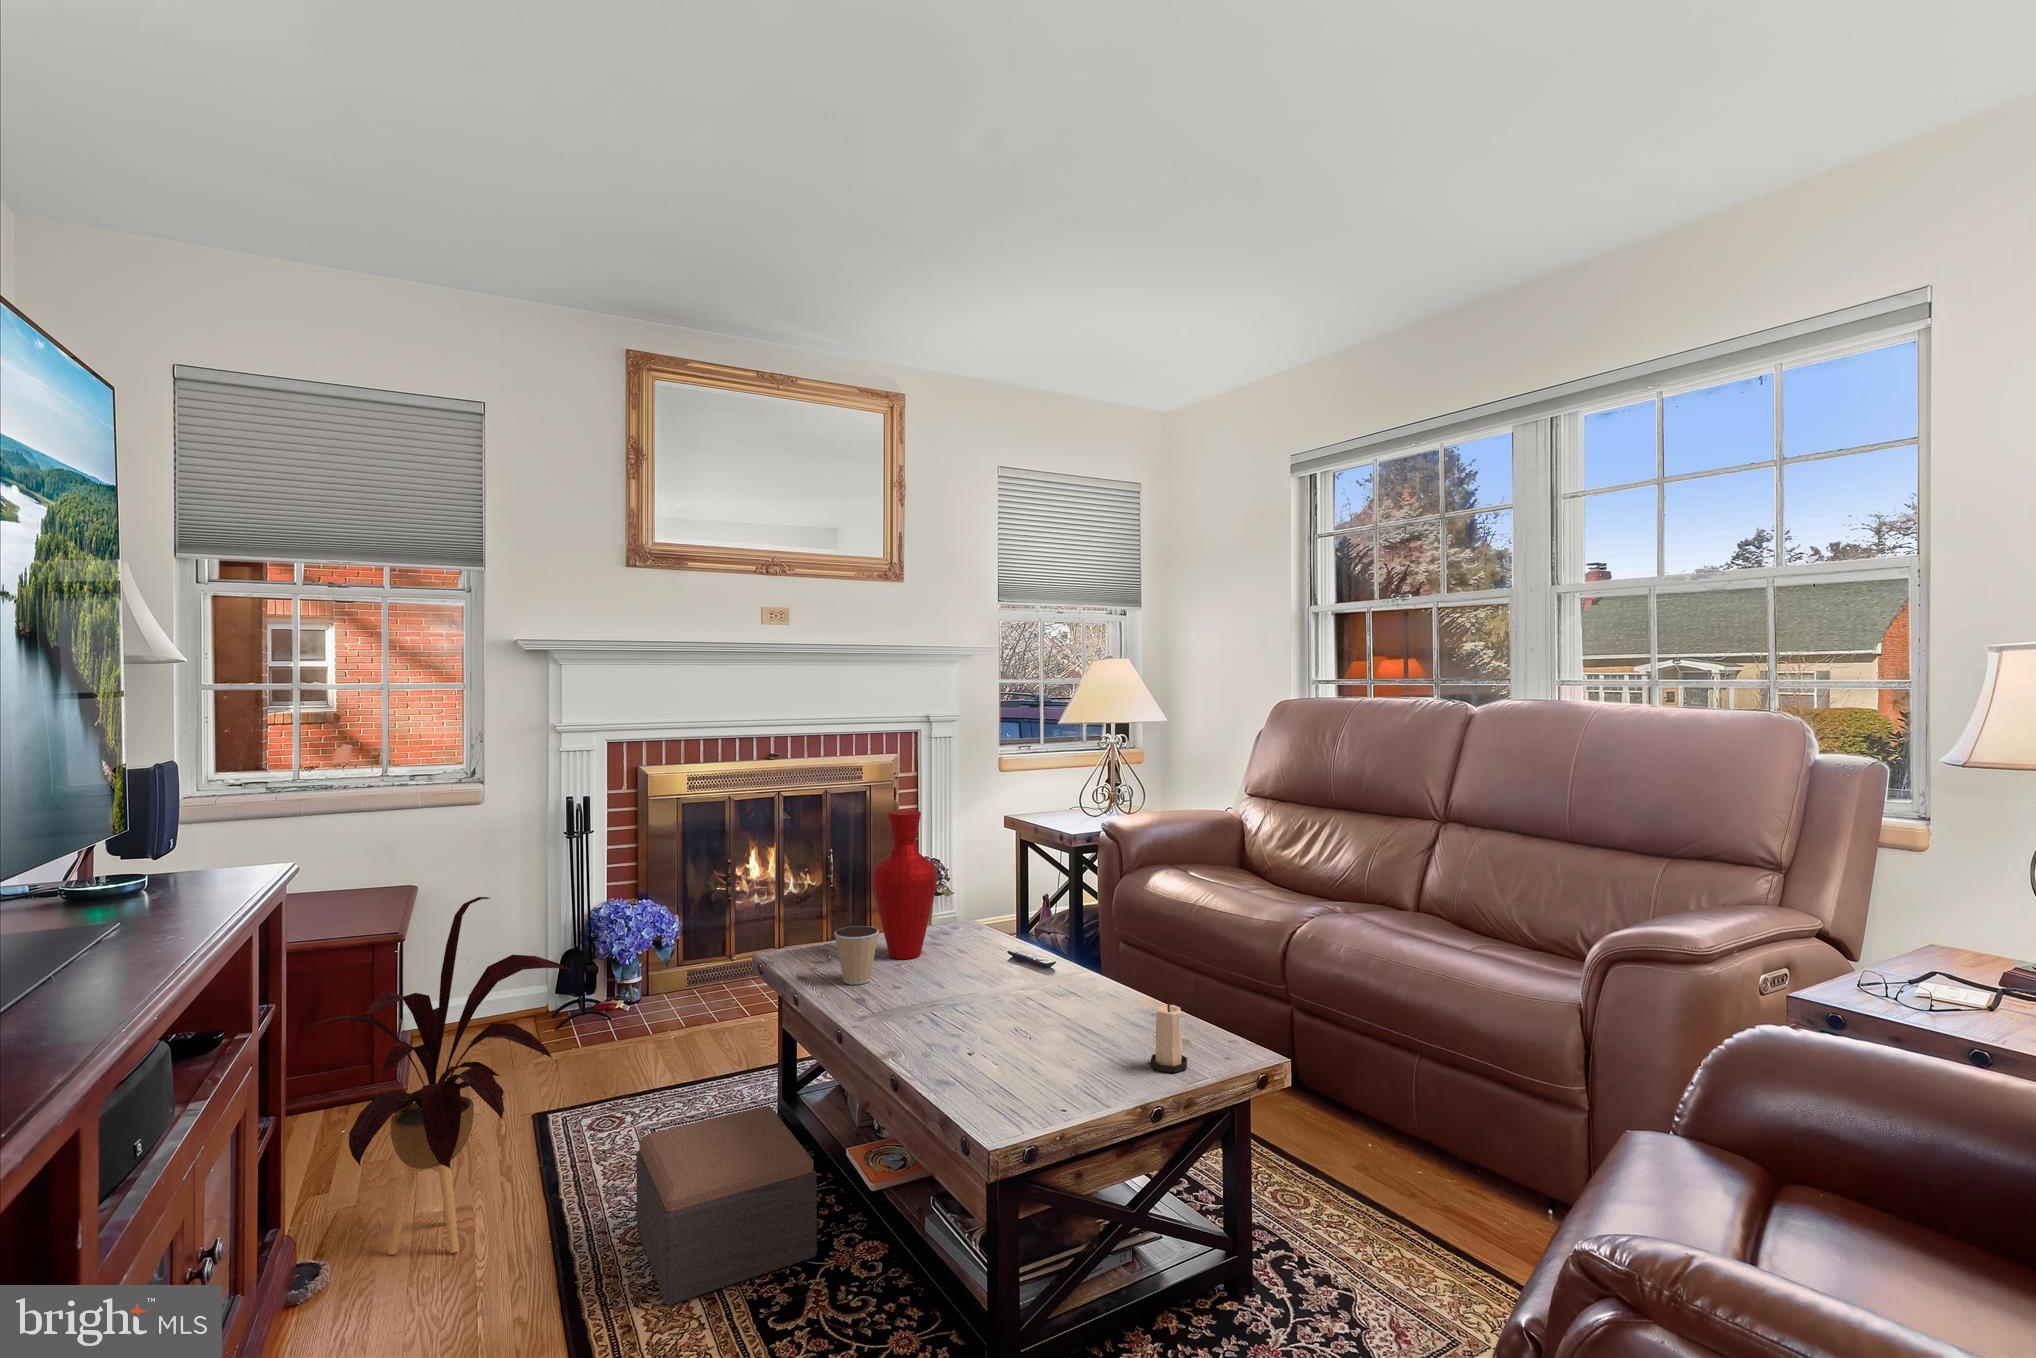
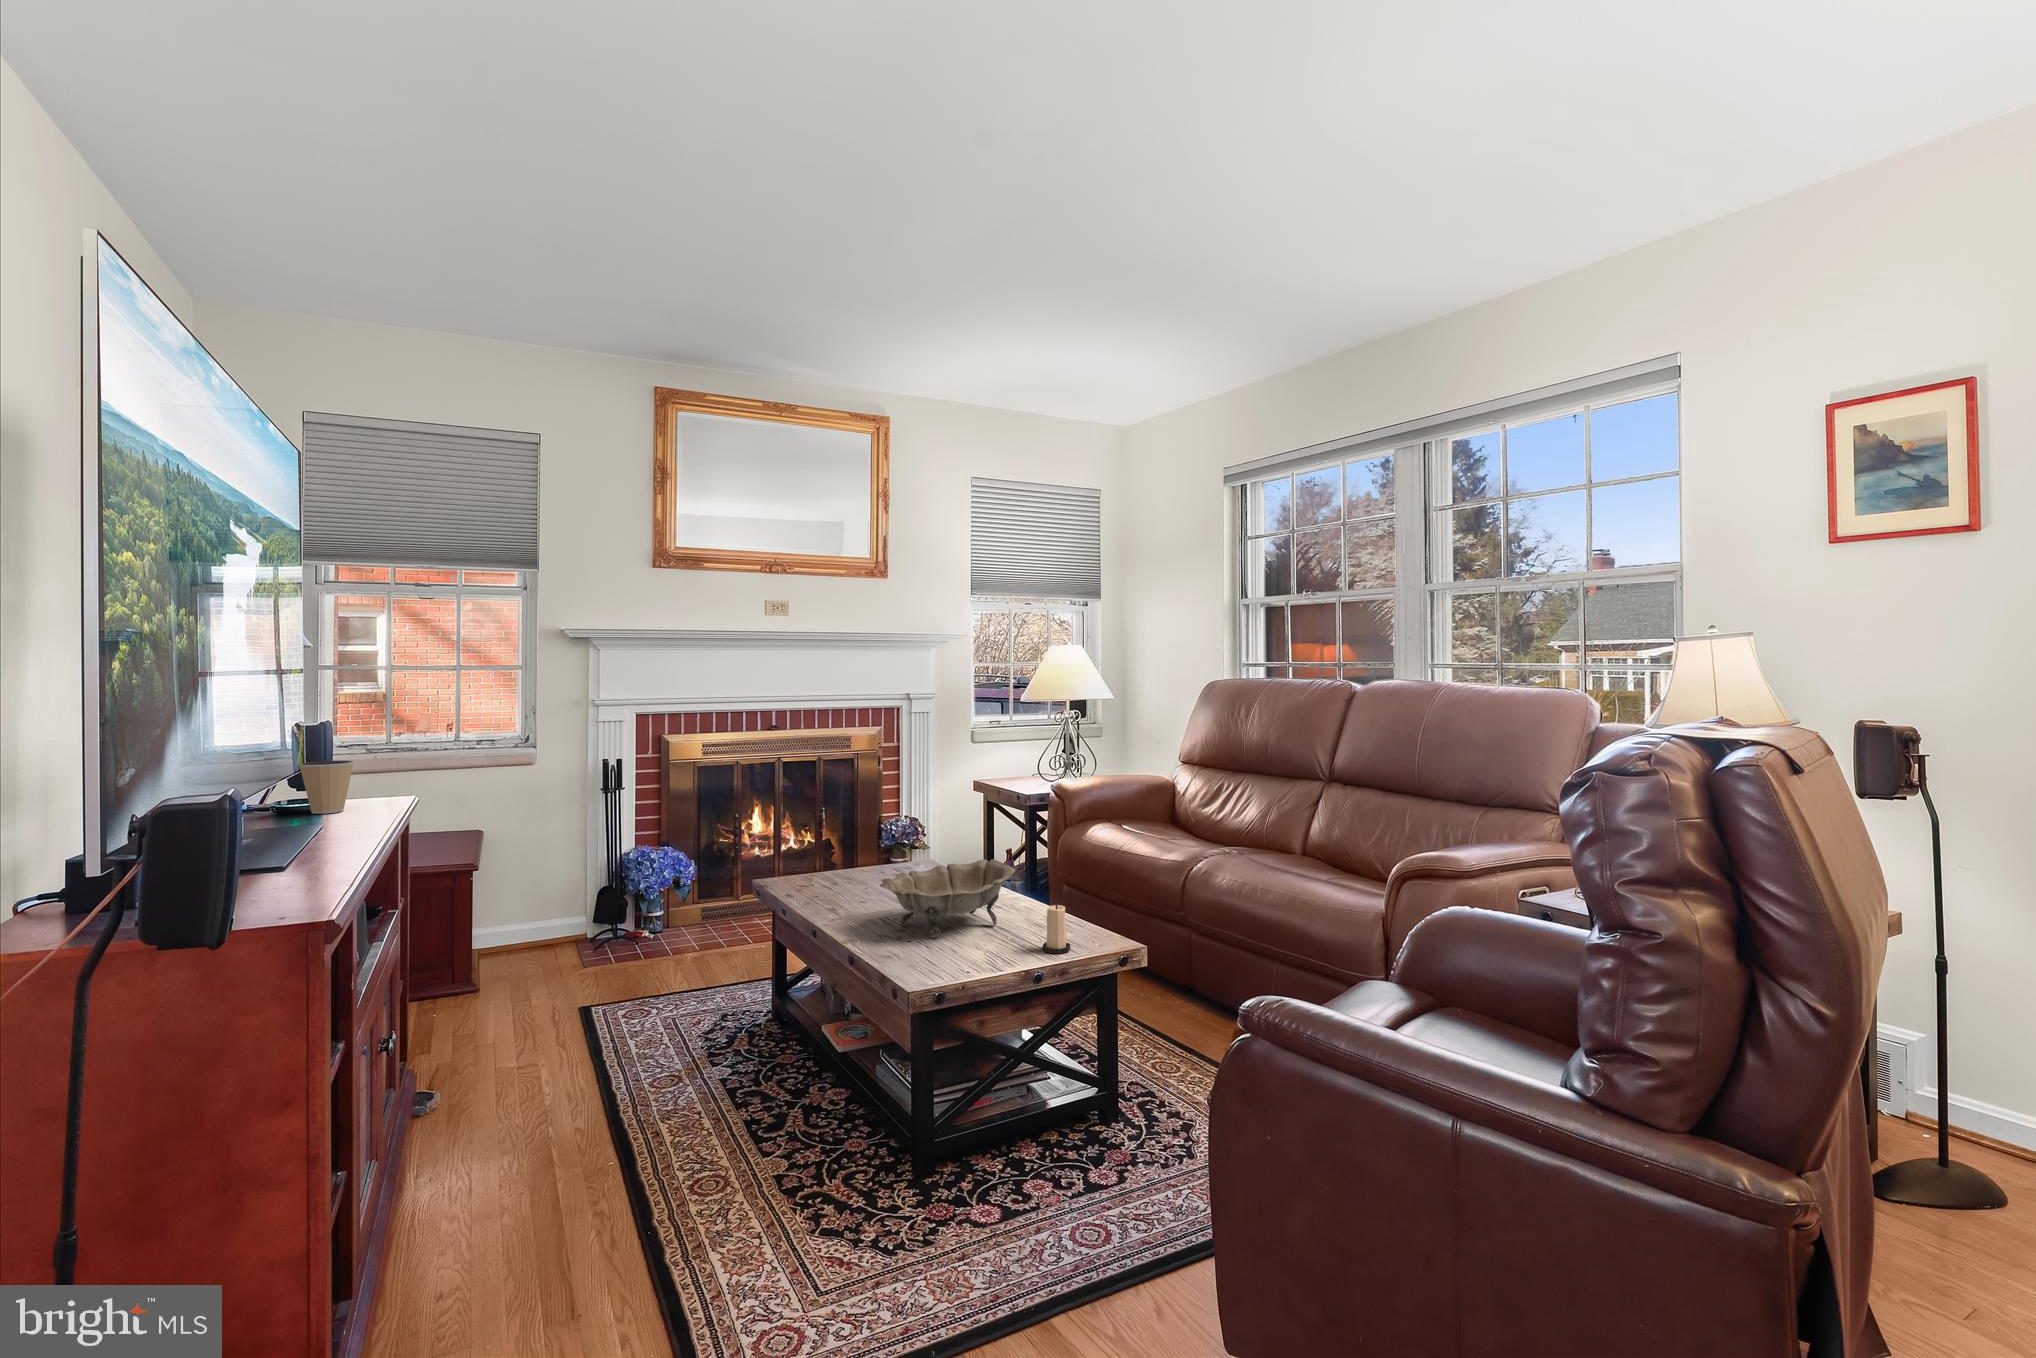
vase: present [872,810,937,959] -> none [847,767,899,884]
house plant: present [301,897,569,1255] -> none [409,827,610,1093]
coffee cup: present [834,926,879,985] -> present [299,760,354,814]
decorative bowl: none [927,934,1101,1047] -> present [880,859,1015,938]
footstool: present [637,1106,817,1305] -> none [661,990,796,1124]

